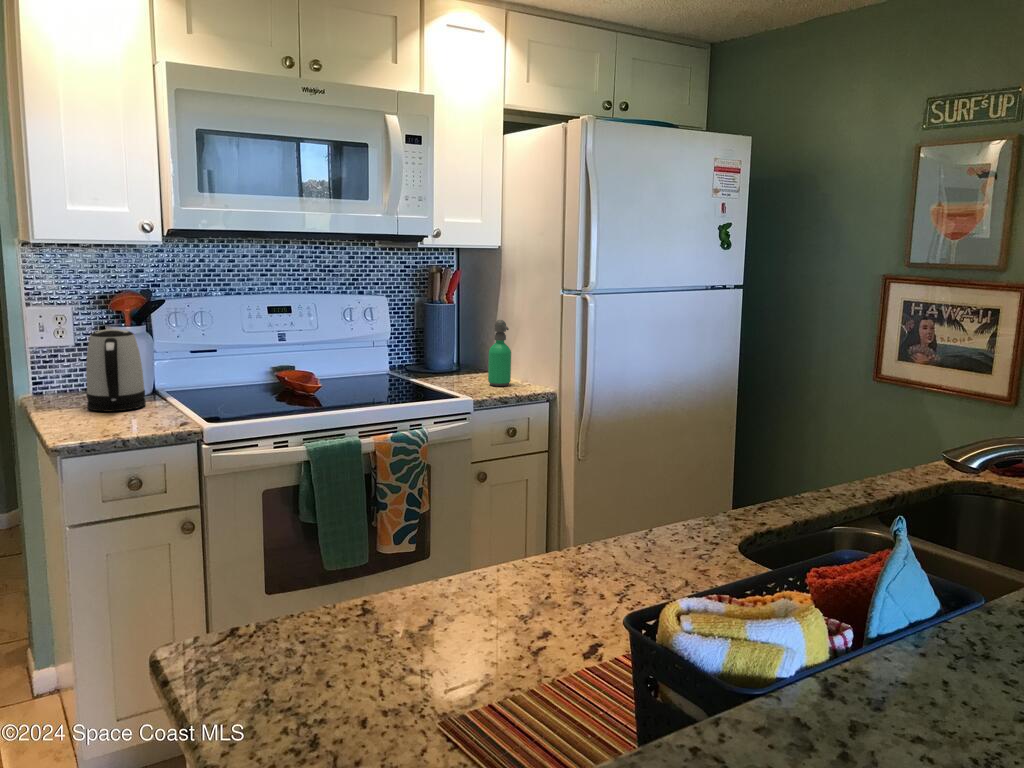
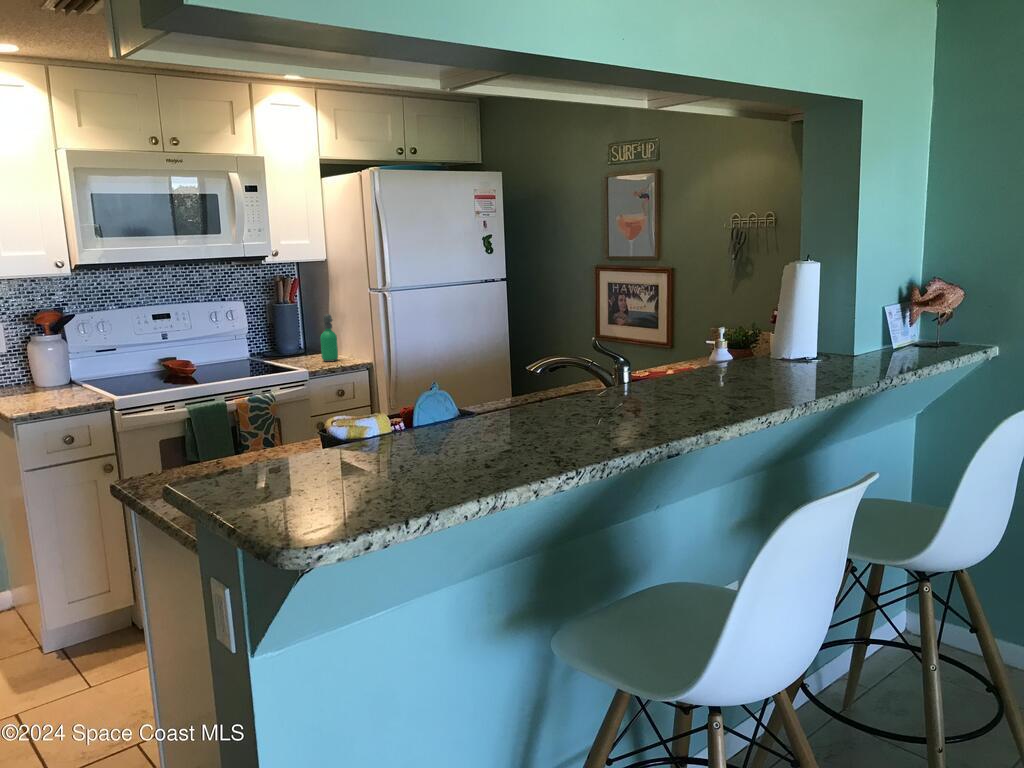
kettle: present [86,329,146,411] -> none [22,338,68,396]

